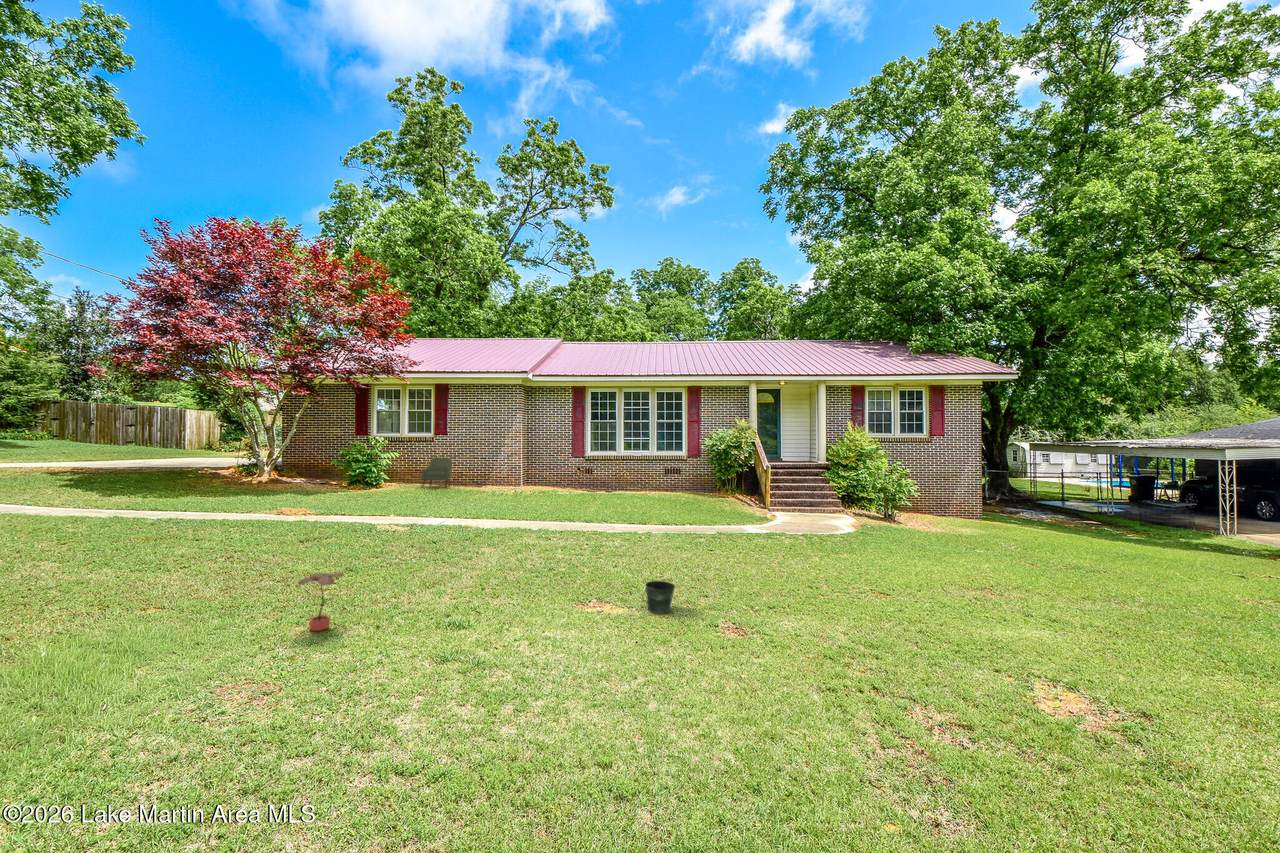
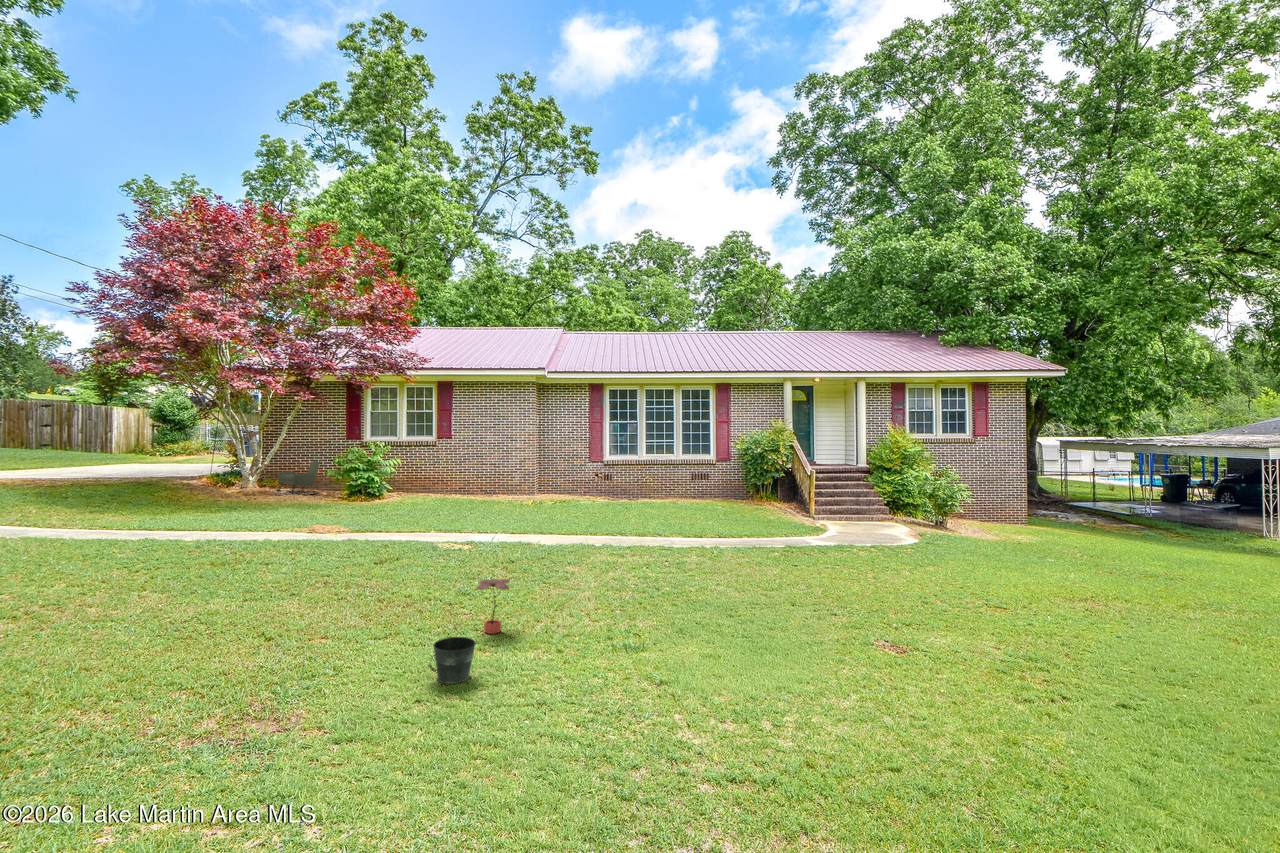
armchair: present [421,458,452,488] -> present [278,461,319,494]
bucket: present [643,581,675,614] -> present [429,637,476,684]

